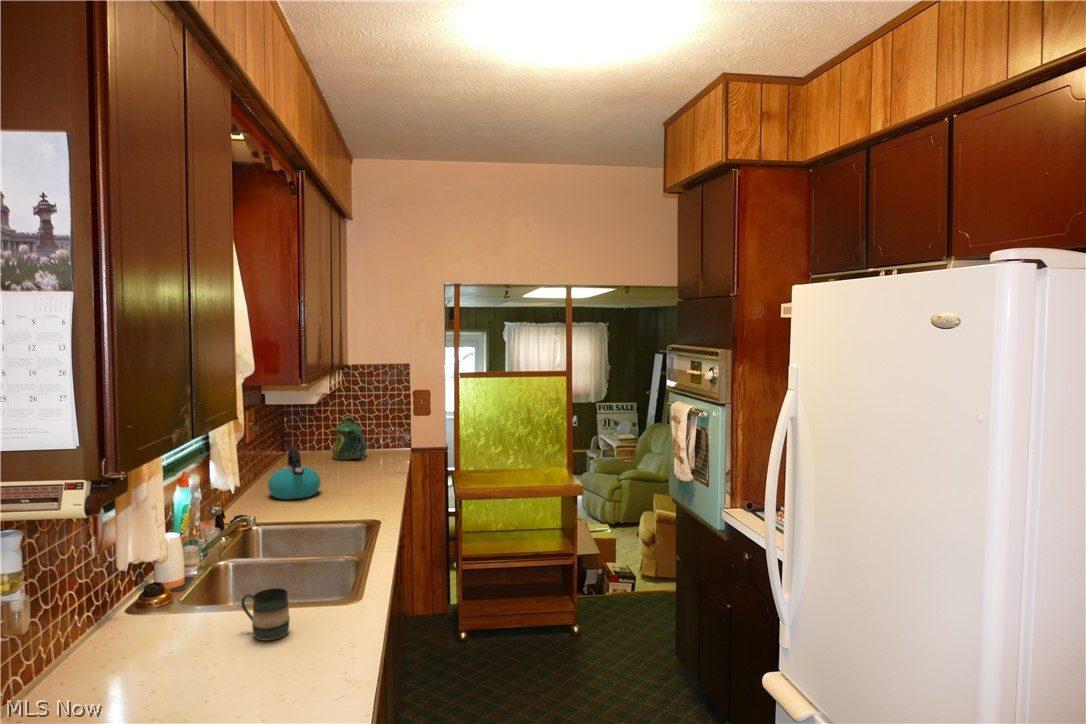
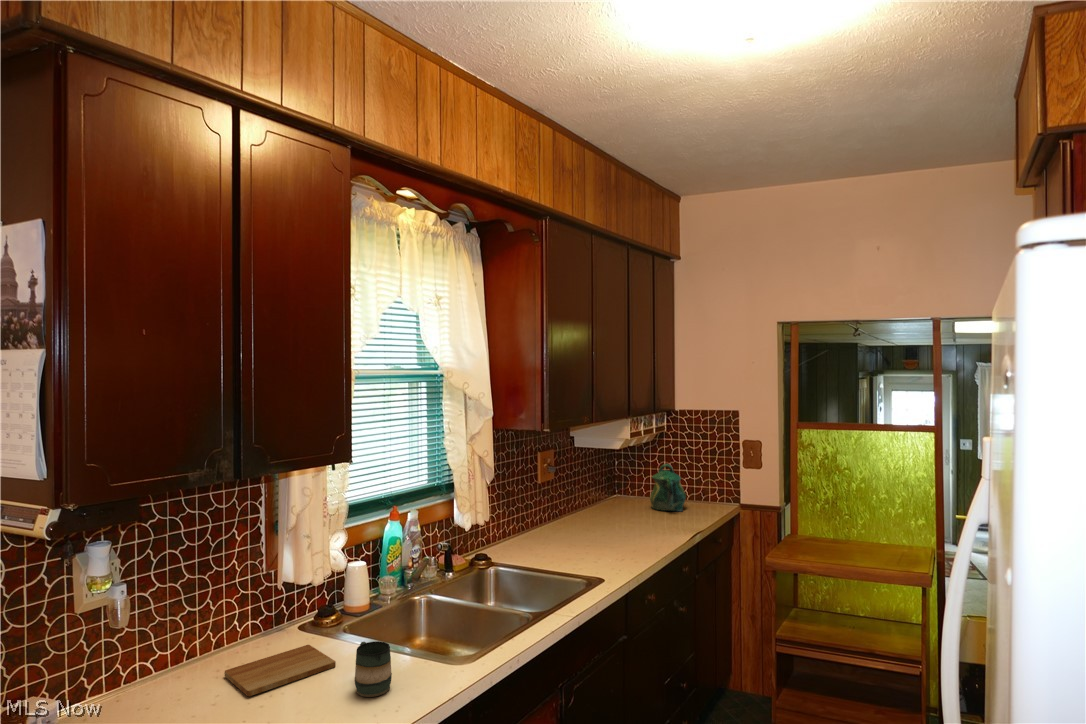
kettle: present [268,447,321,499] -> none [547,492,597,546]
cutting board: none [76,625,201,677] -> present [224,645,336,696]

